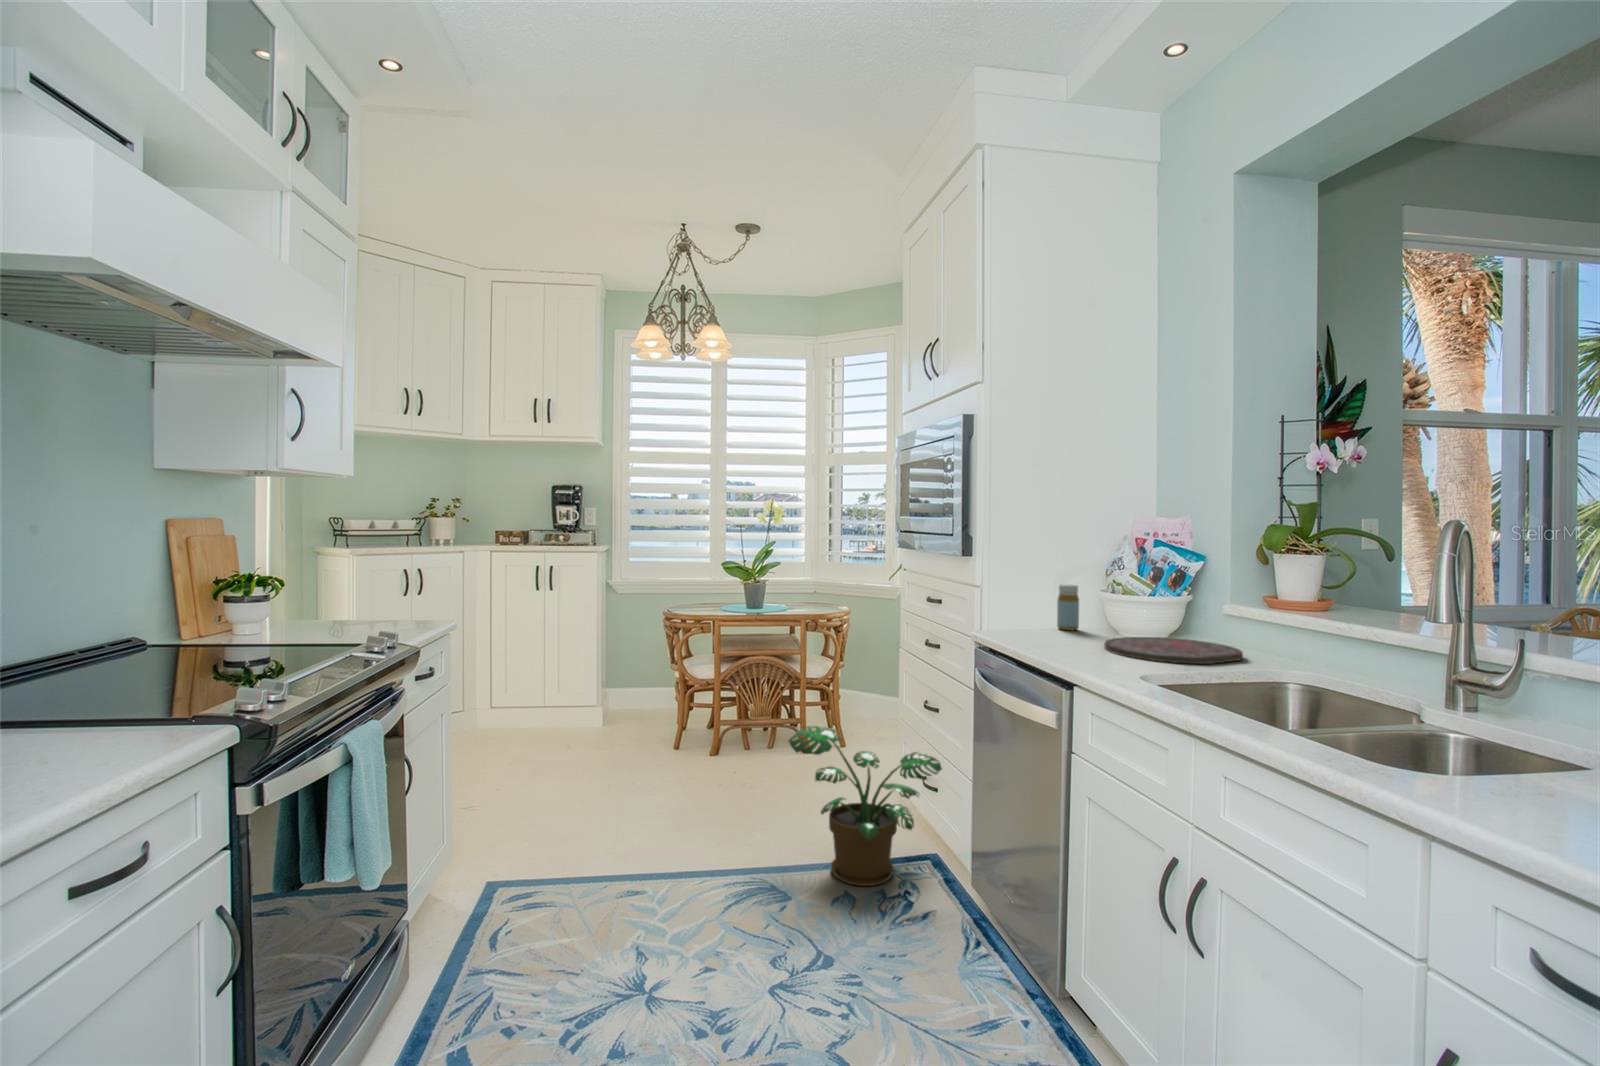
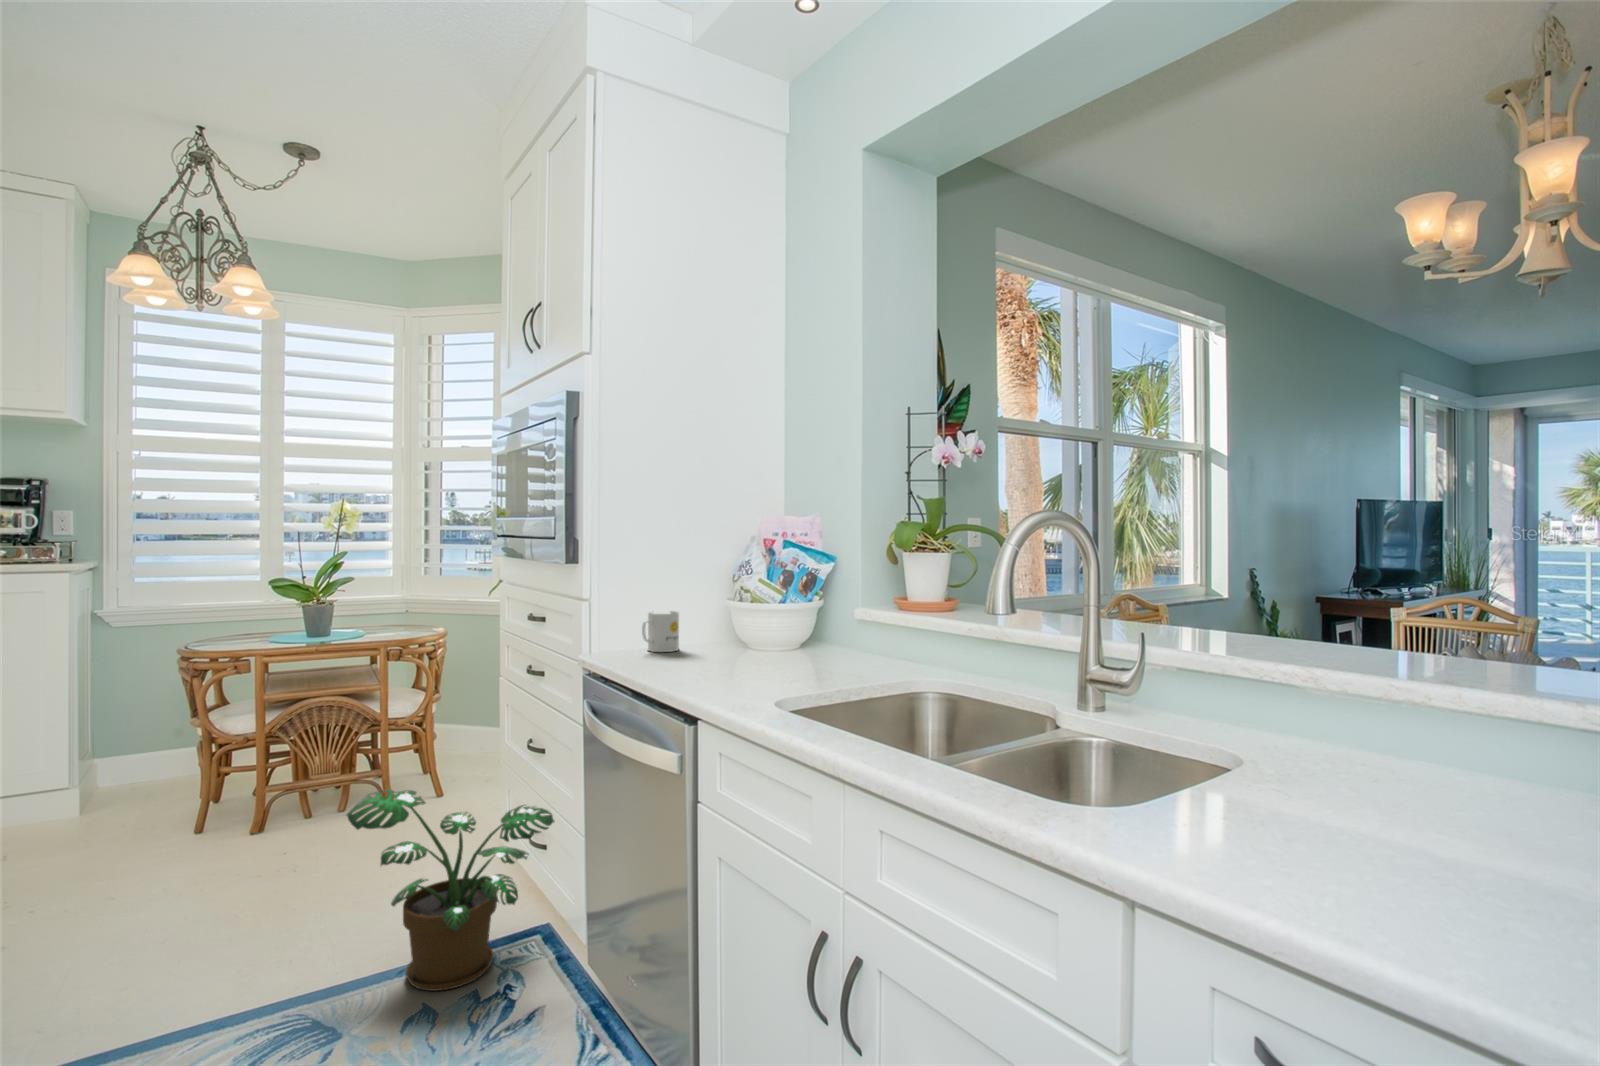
bottle: present [1057,585,1079,630] -> none [685,594,708,645]
mug: none [1019,599,1053,635] -> present [642,611,679,652]
cutting board: present [1105,637,1243,664] -> none [733,646,866,674]

